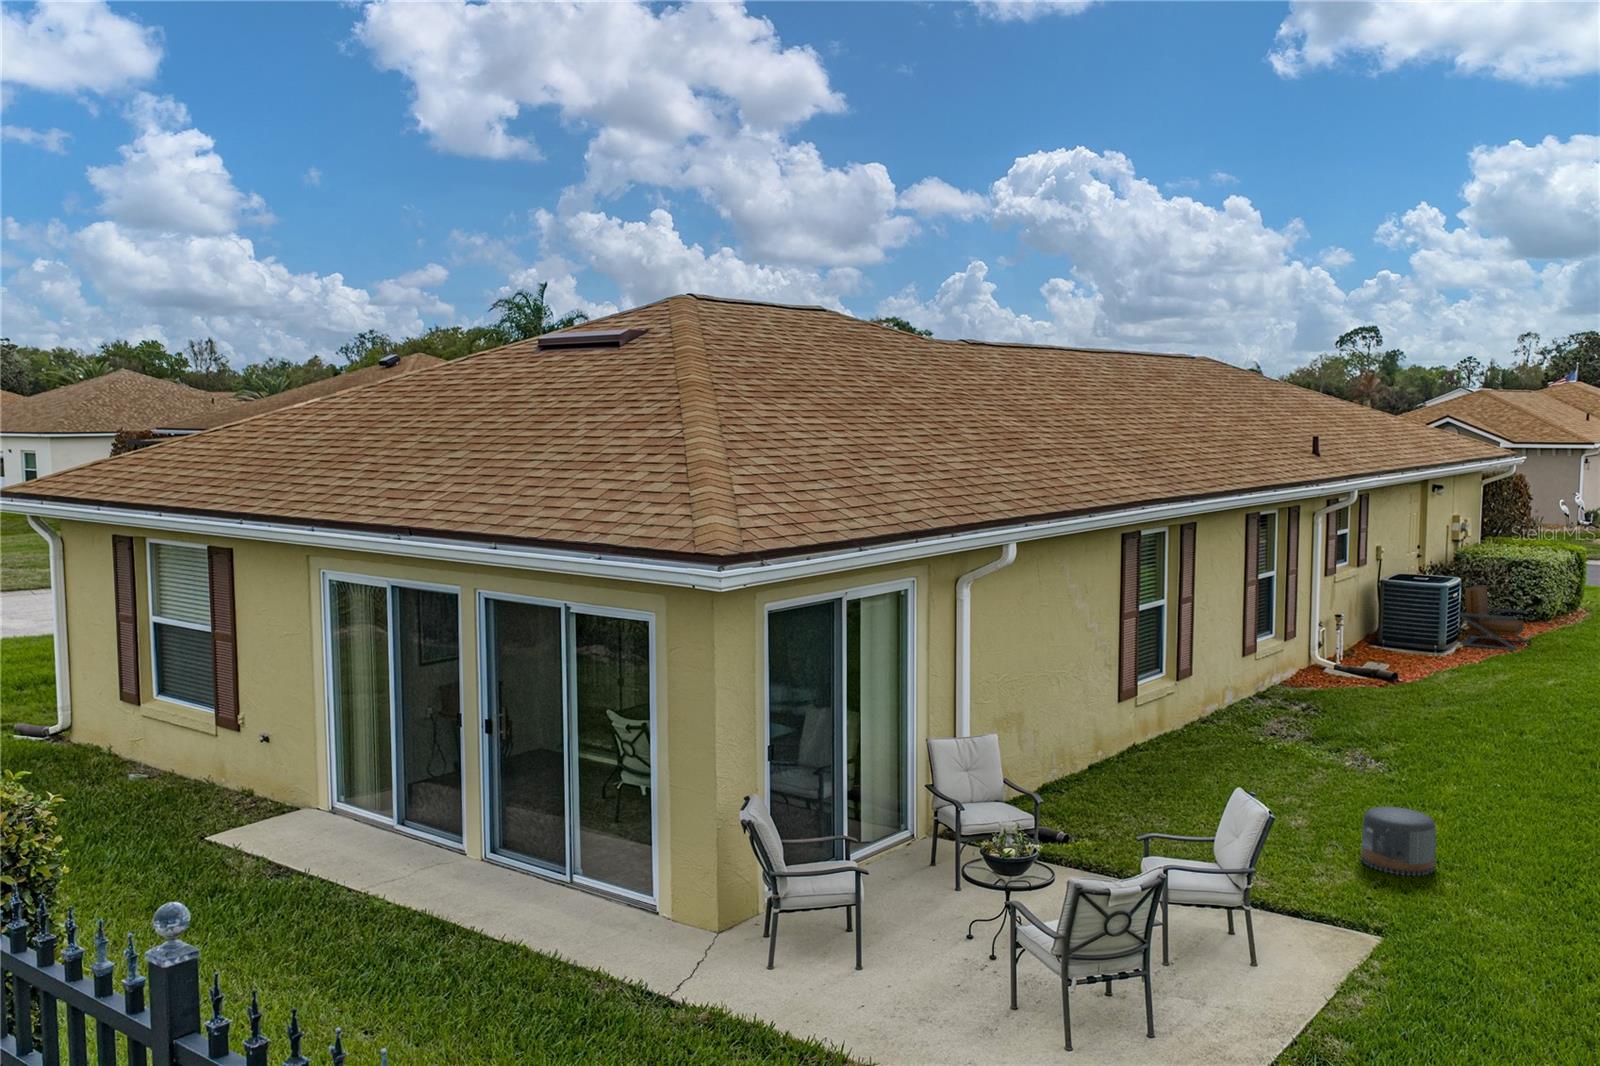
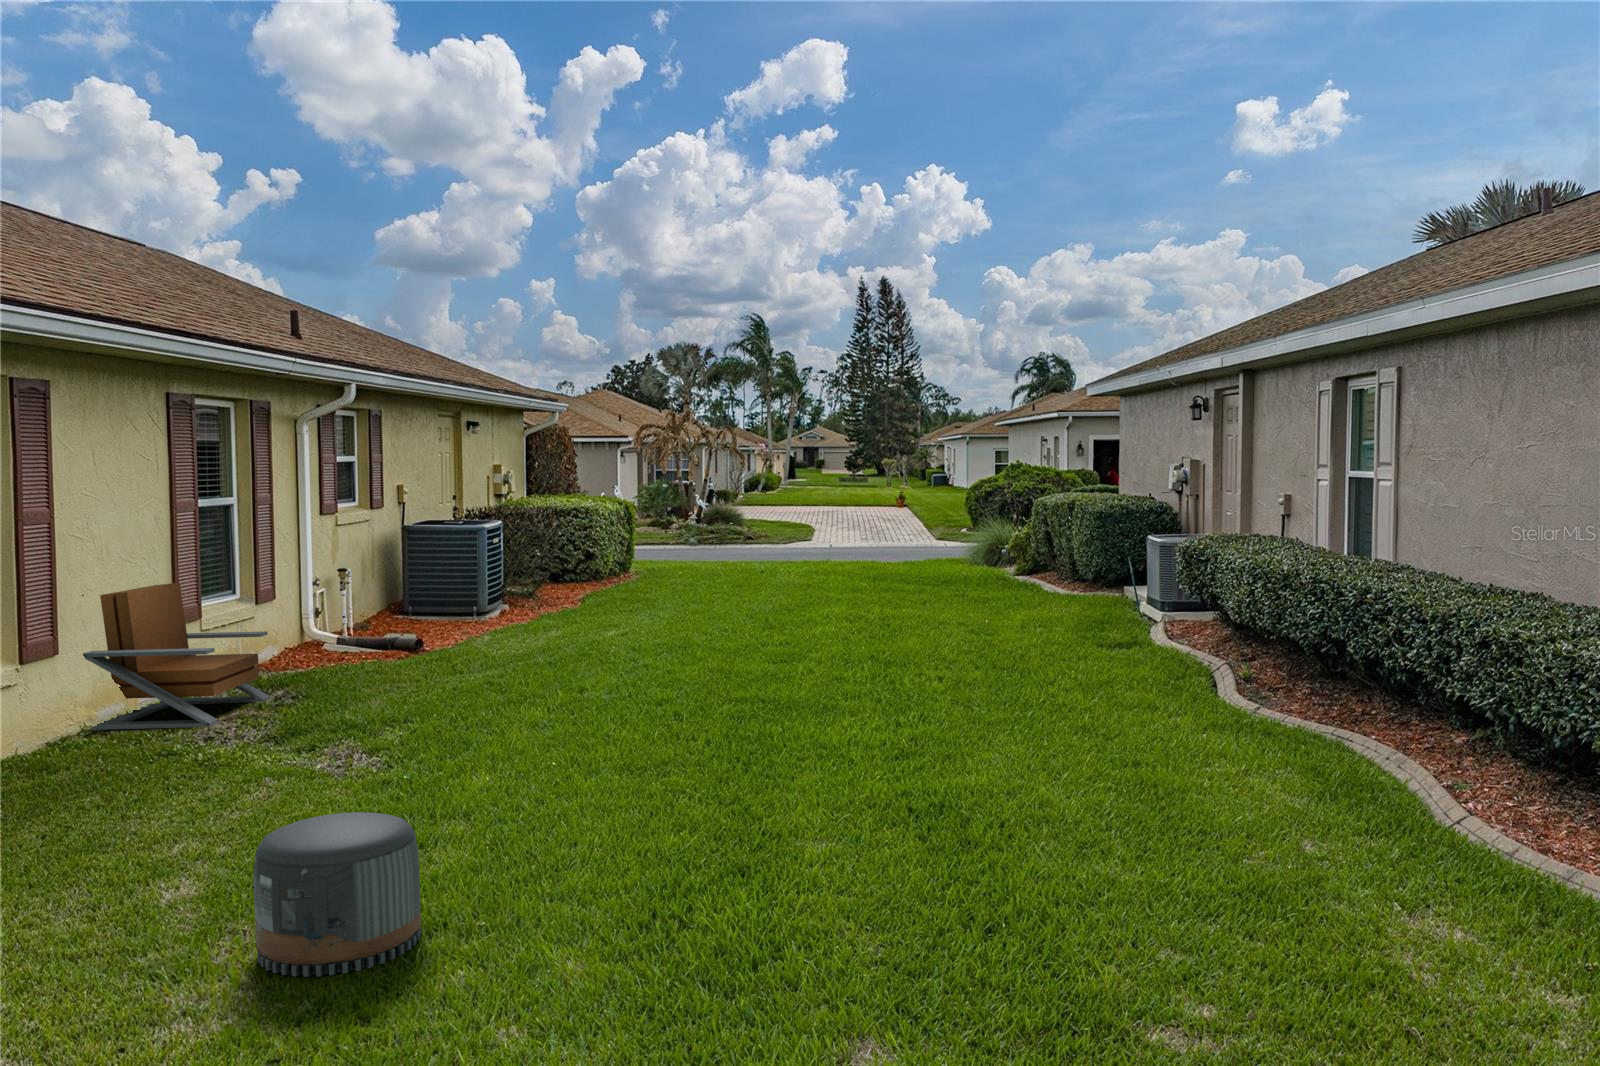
lounge chair: present [1458,585,1526,650] -> present [83,583,270,730]

